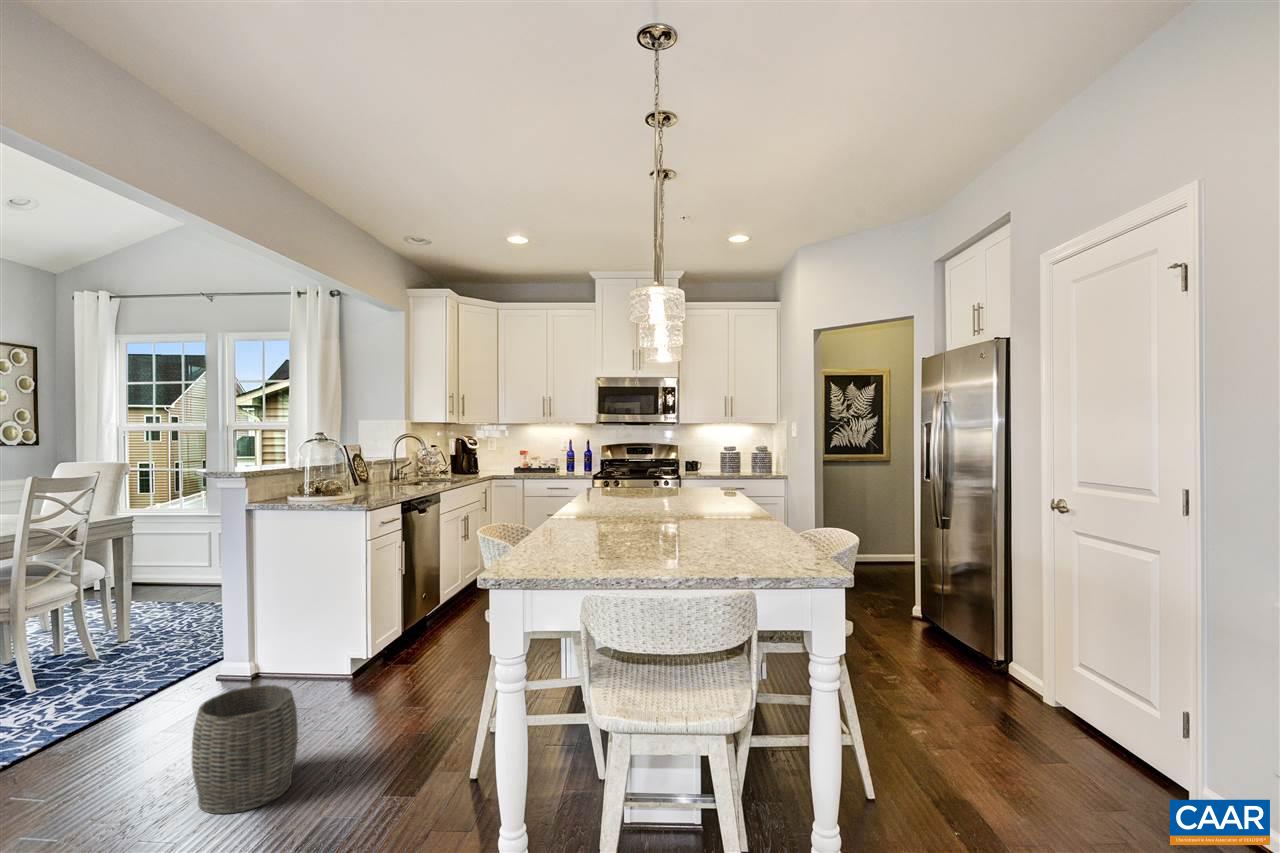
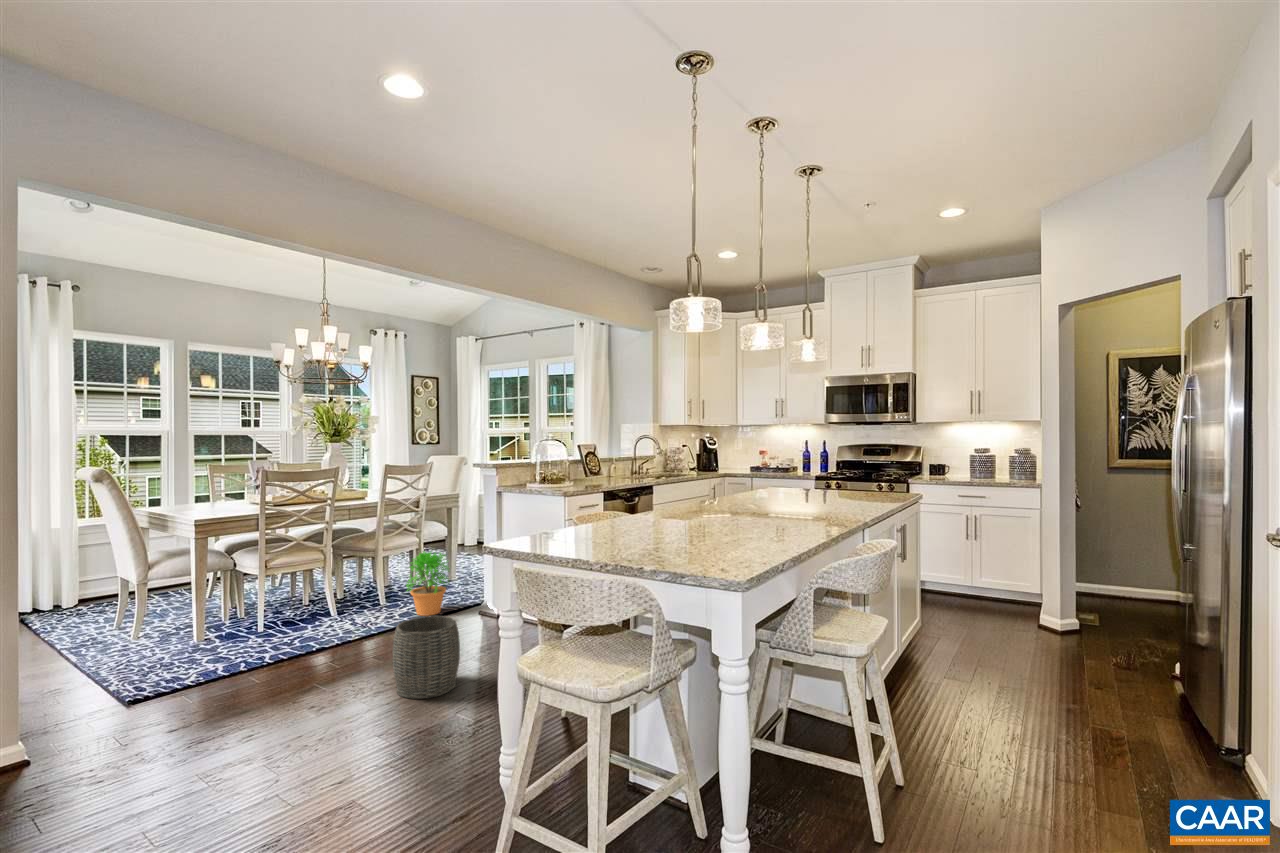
potted plant: none [91,599,175,697] -> present [407,552,449,616]

